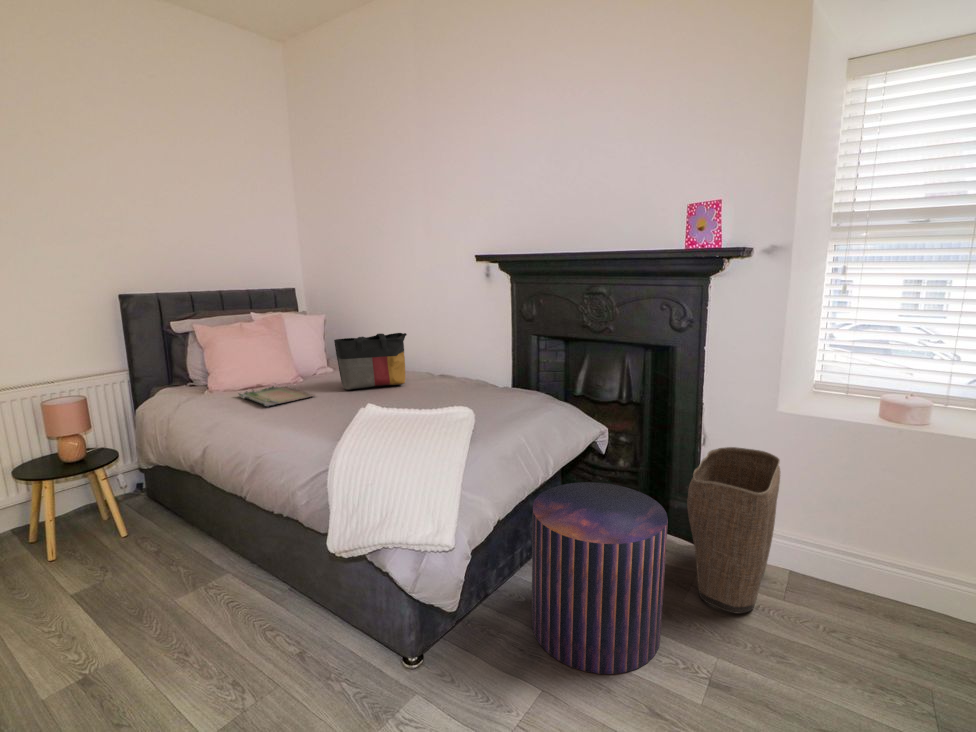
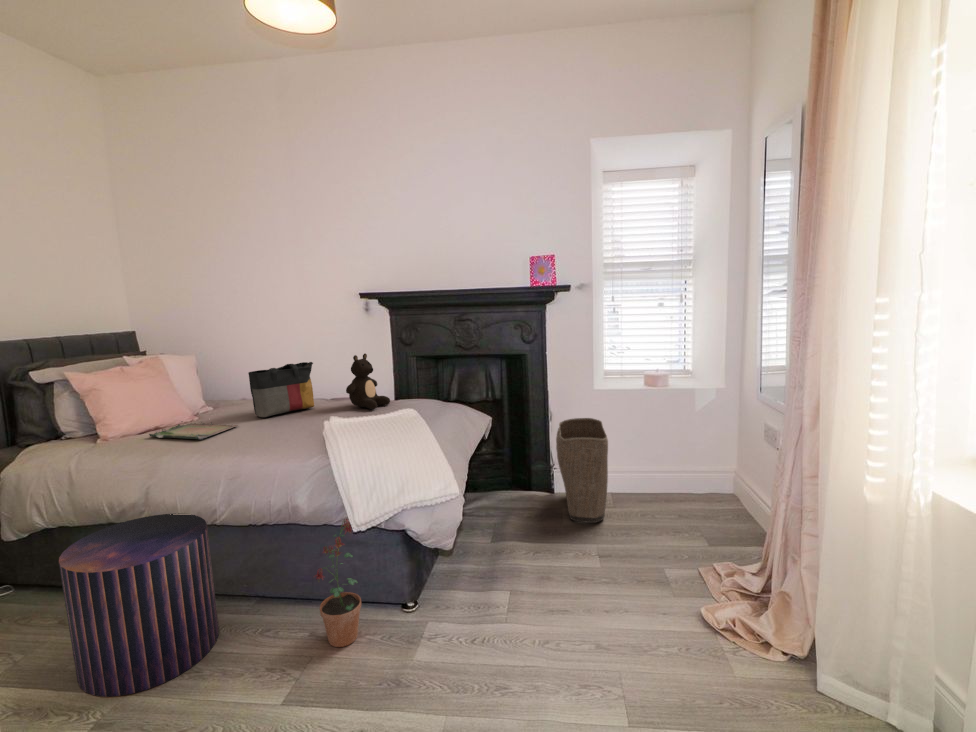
teddy bear: none [430,328,482,396] -> present [346,354,390,409]
pouf: present [532,482,668,674] -> present [59,514,219,697]
potted plant: none [281,534,345,687] -> present [316,519,361,647]

